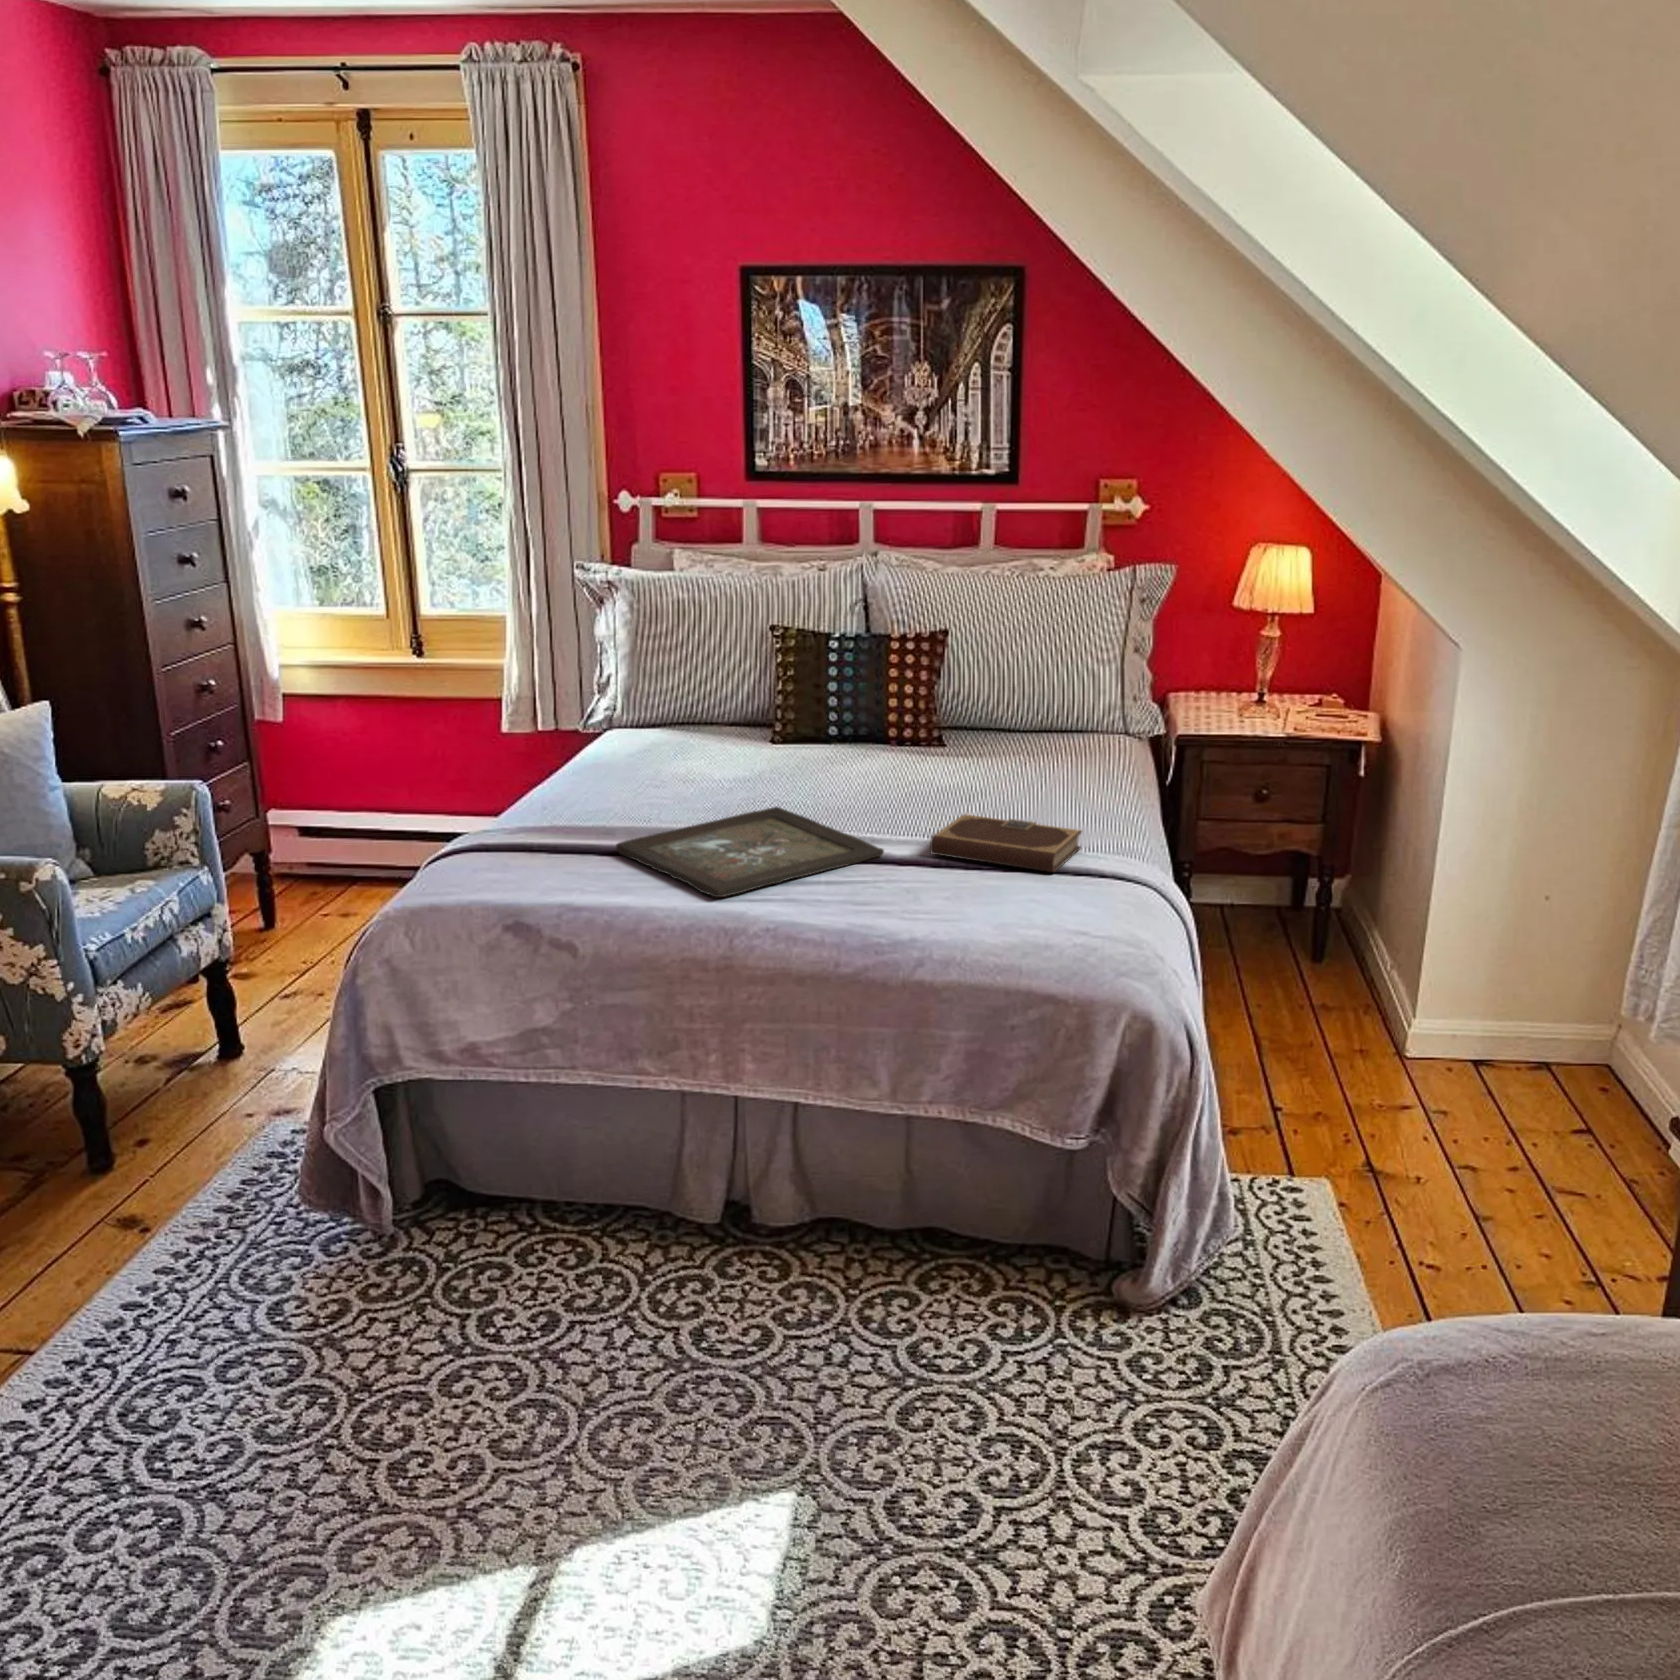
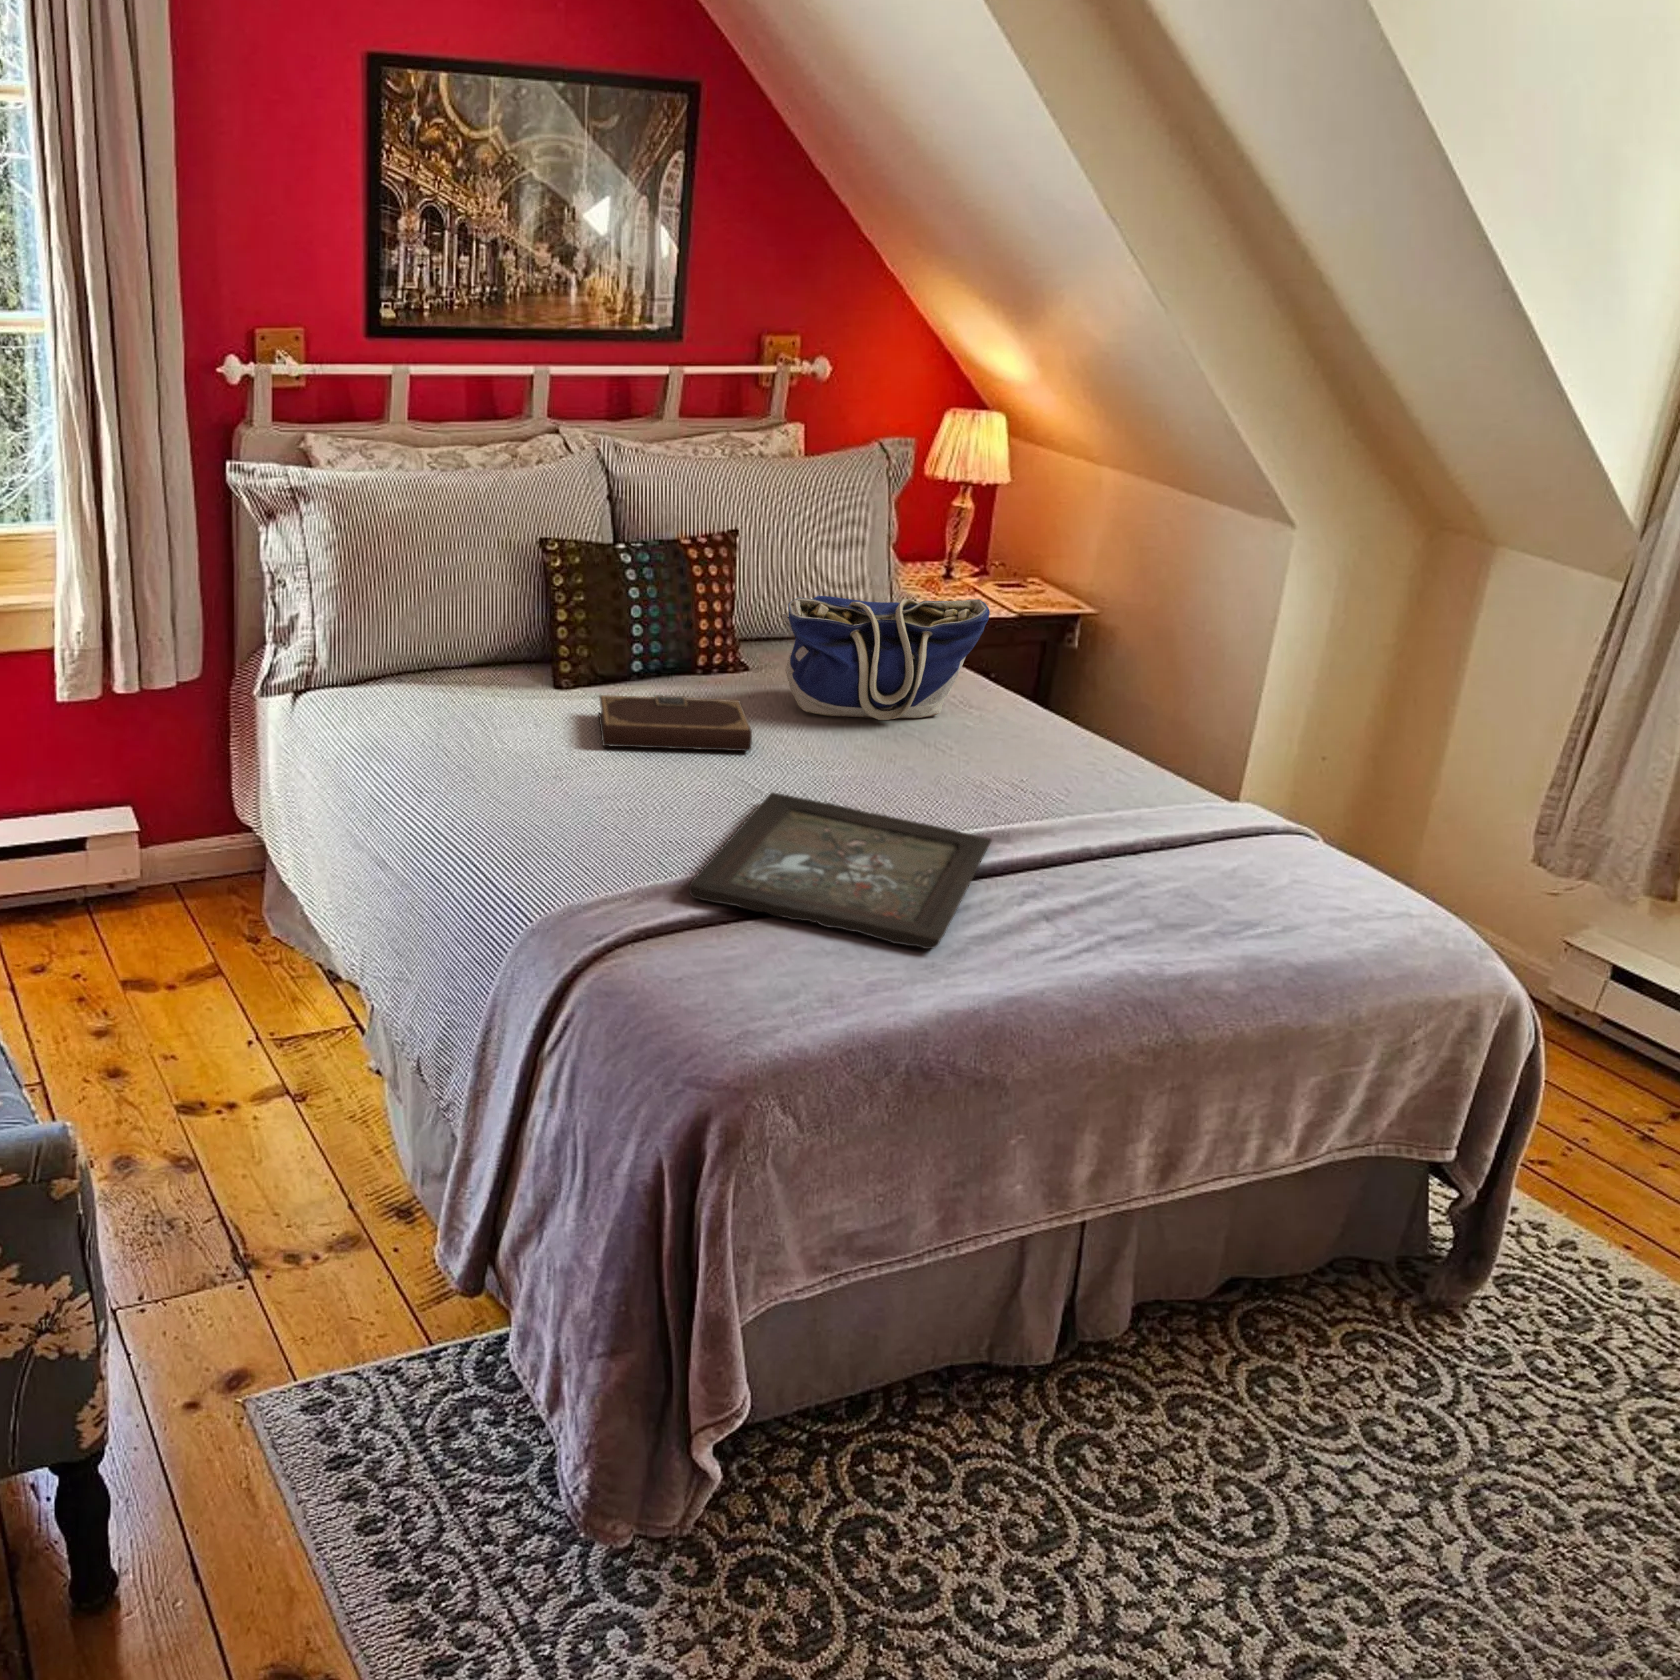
tote bag: none [884,675,1040,782] -> present [782,596,990,720]
notebook: present [930,814,1082,872] -> present [599,695,752,751]

